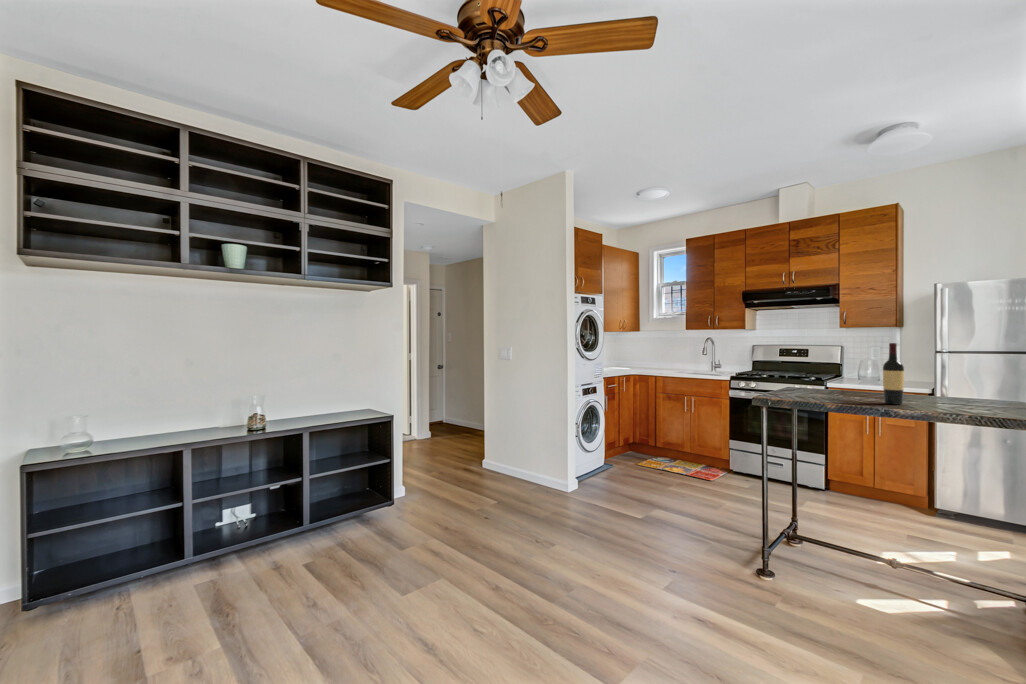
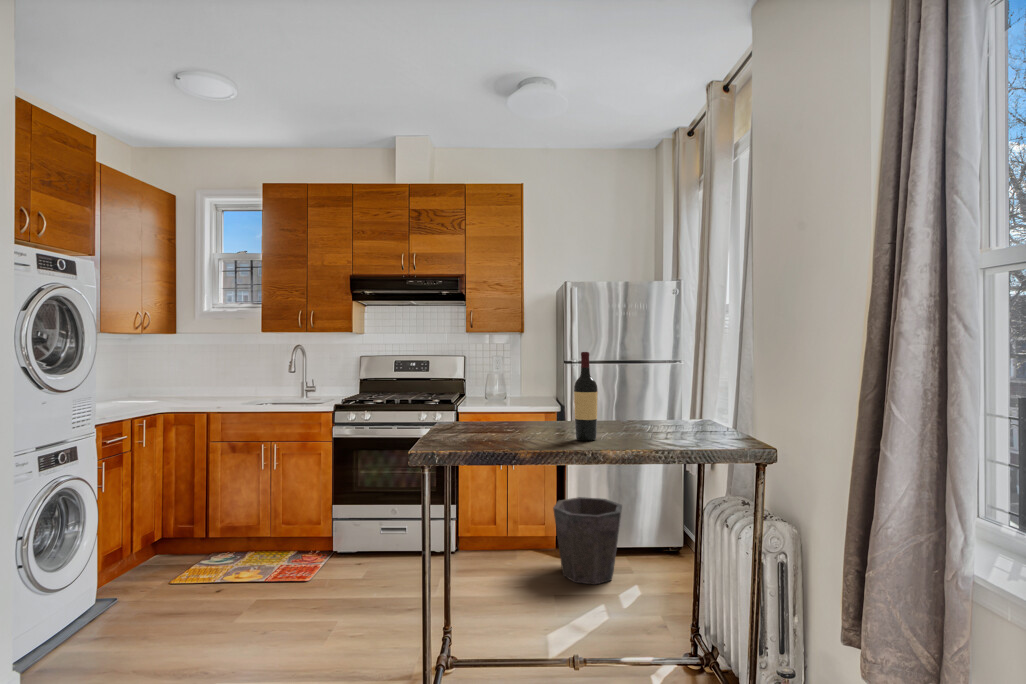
waste bin: none [912,466,996,541] -> present [553,497,622,584]

